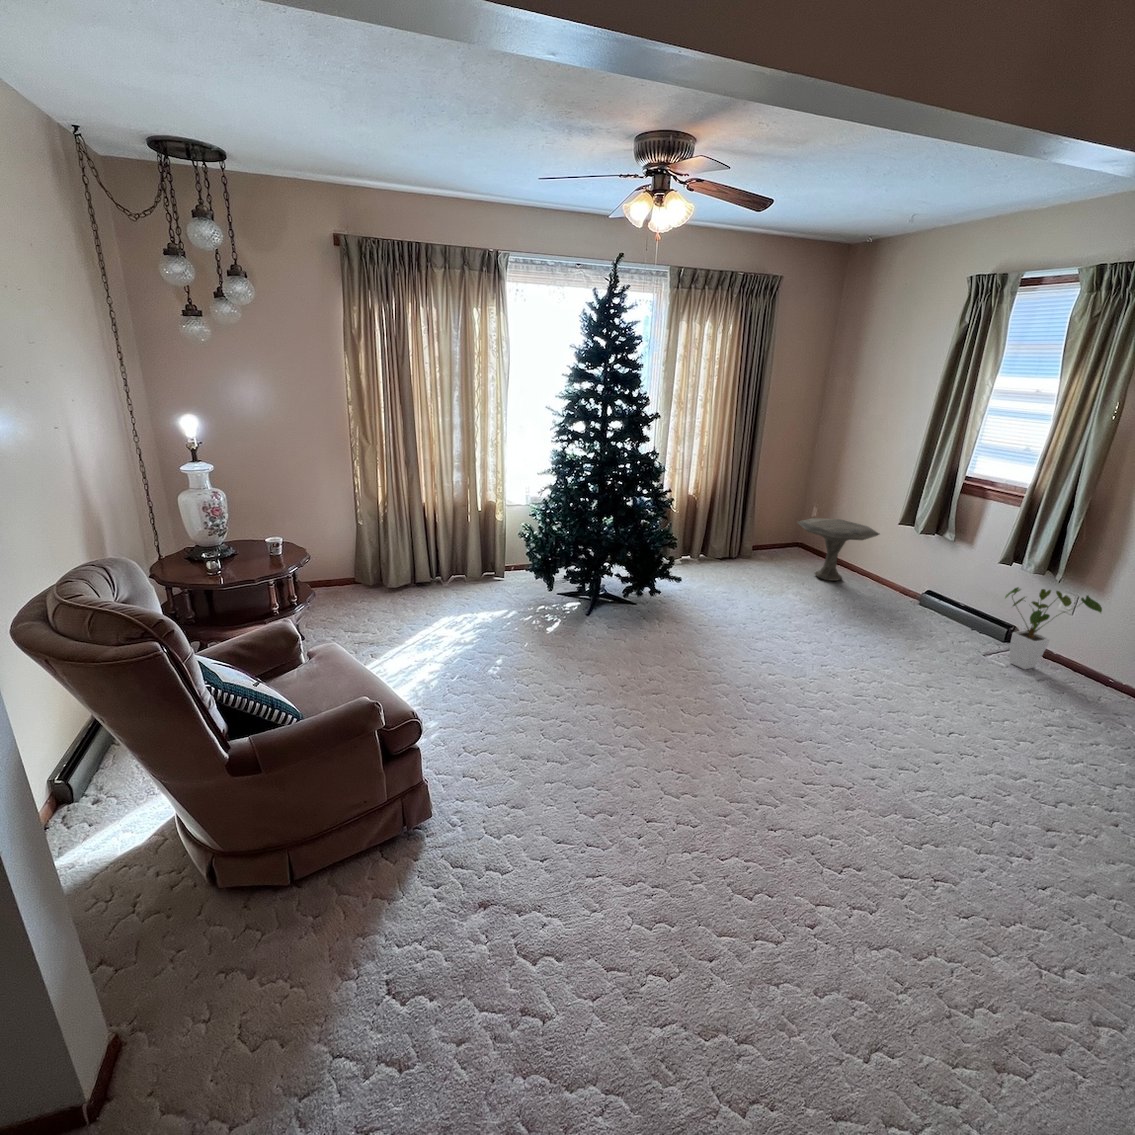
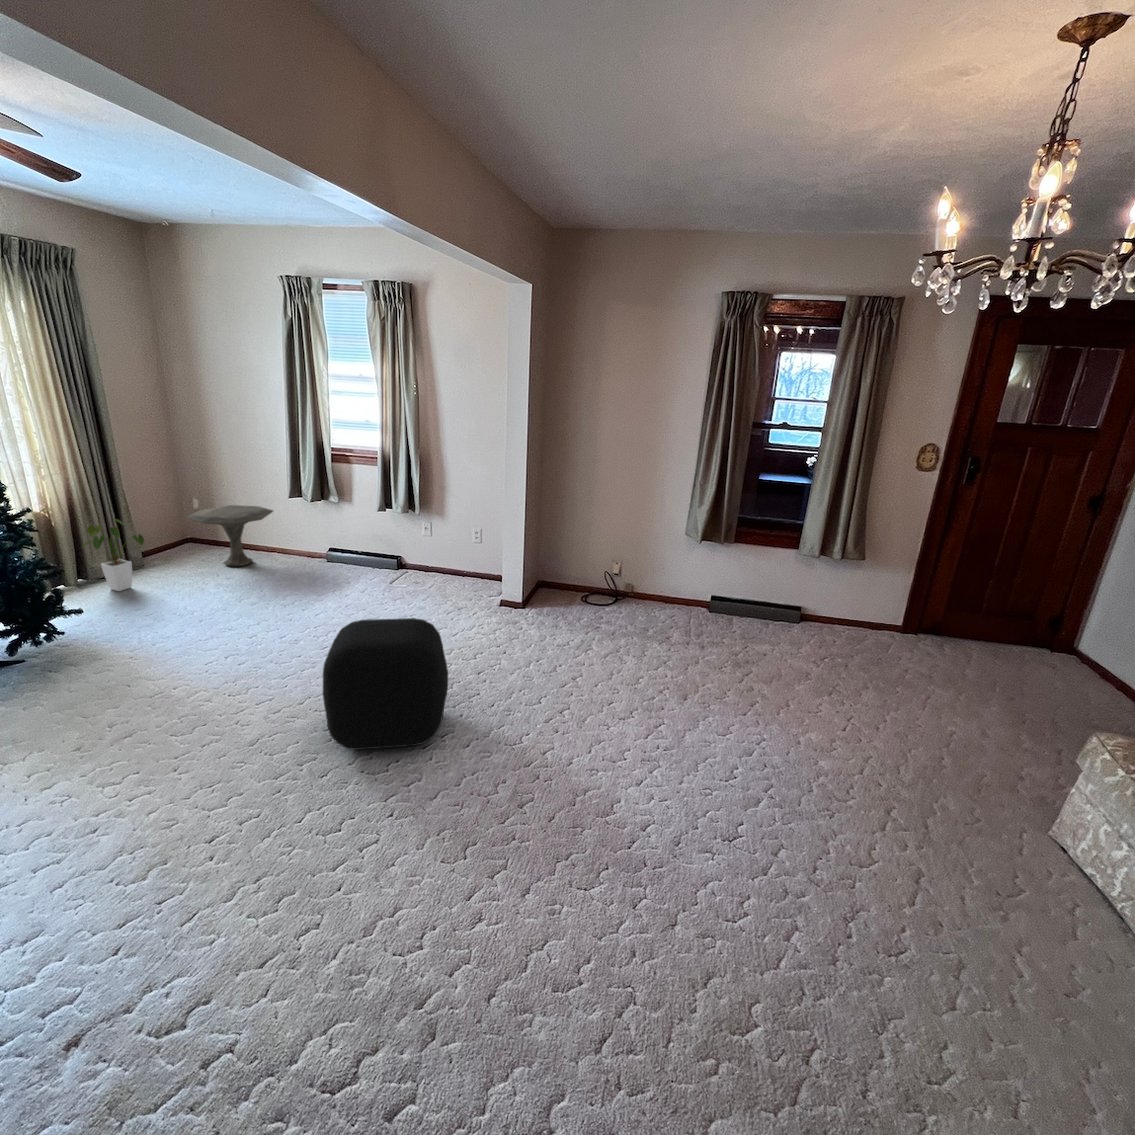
house plant: present [1005,587,1102,669] -> present [82,519,144,591]
ottoman: none [799,682,987,871] -> present [323,618,448,750]

